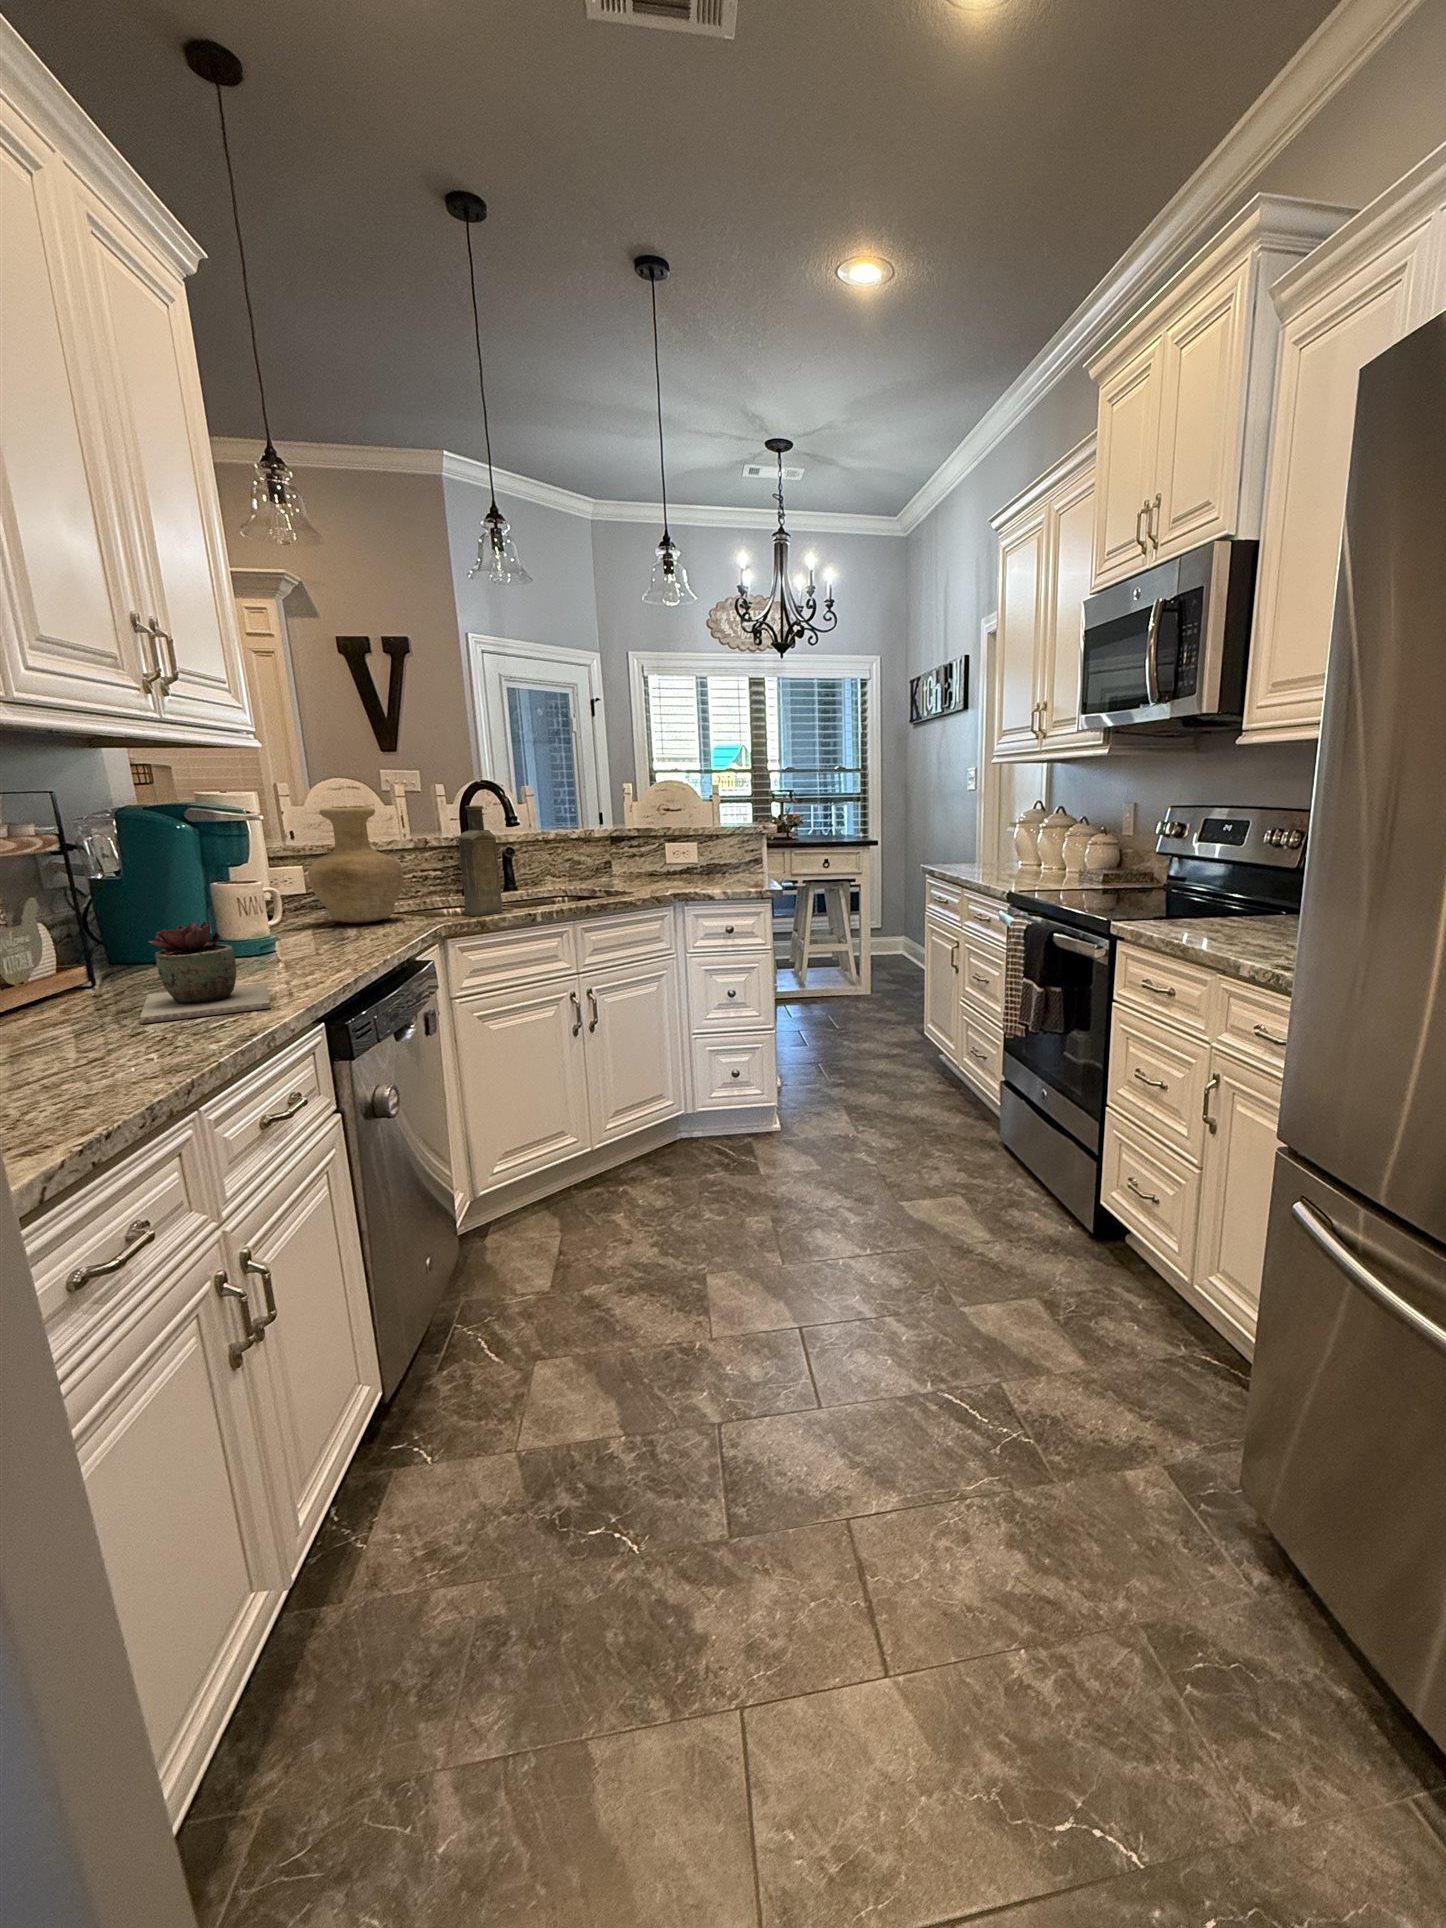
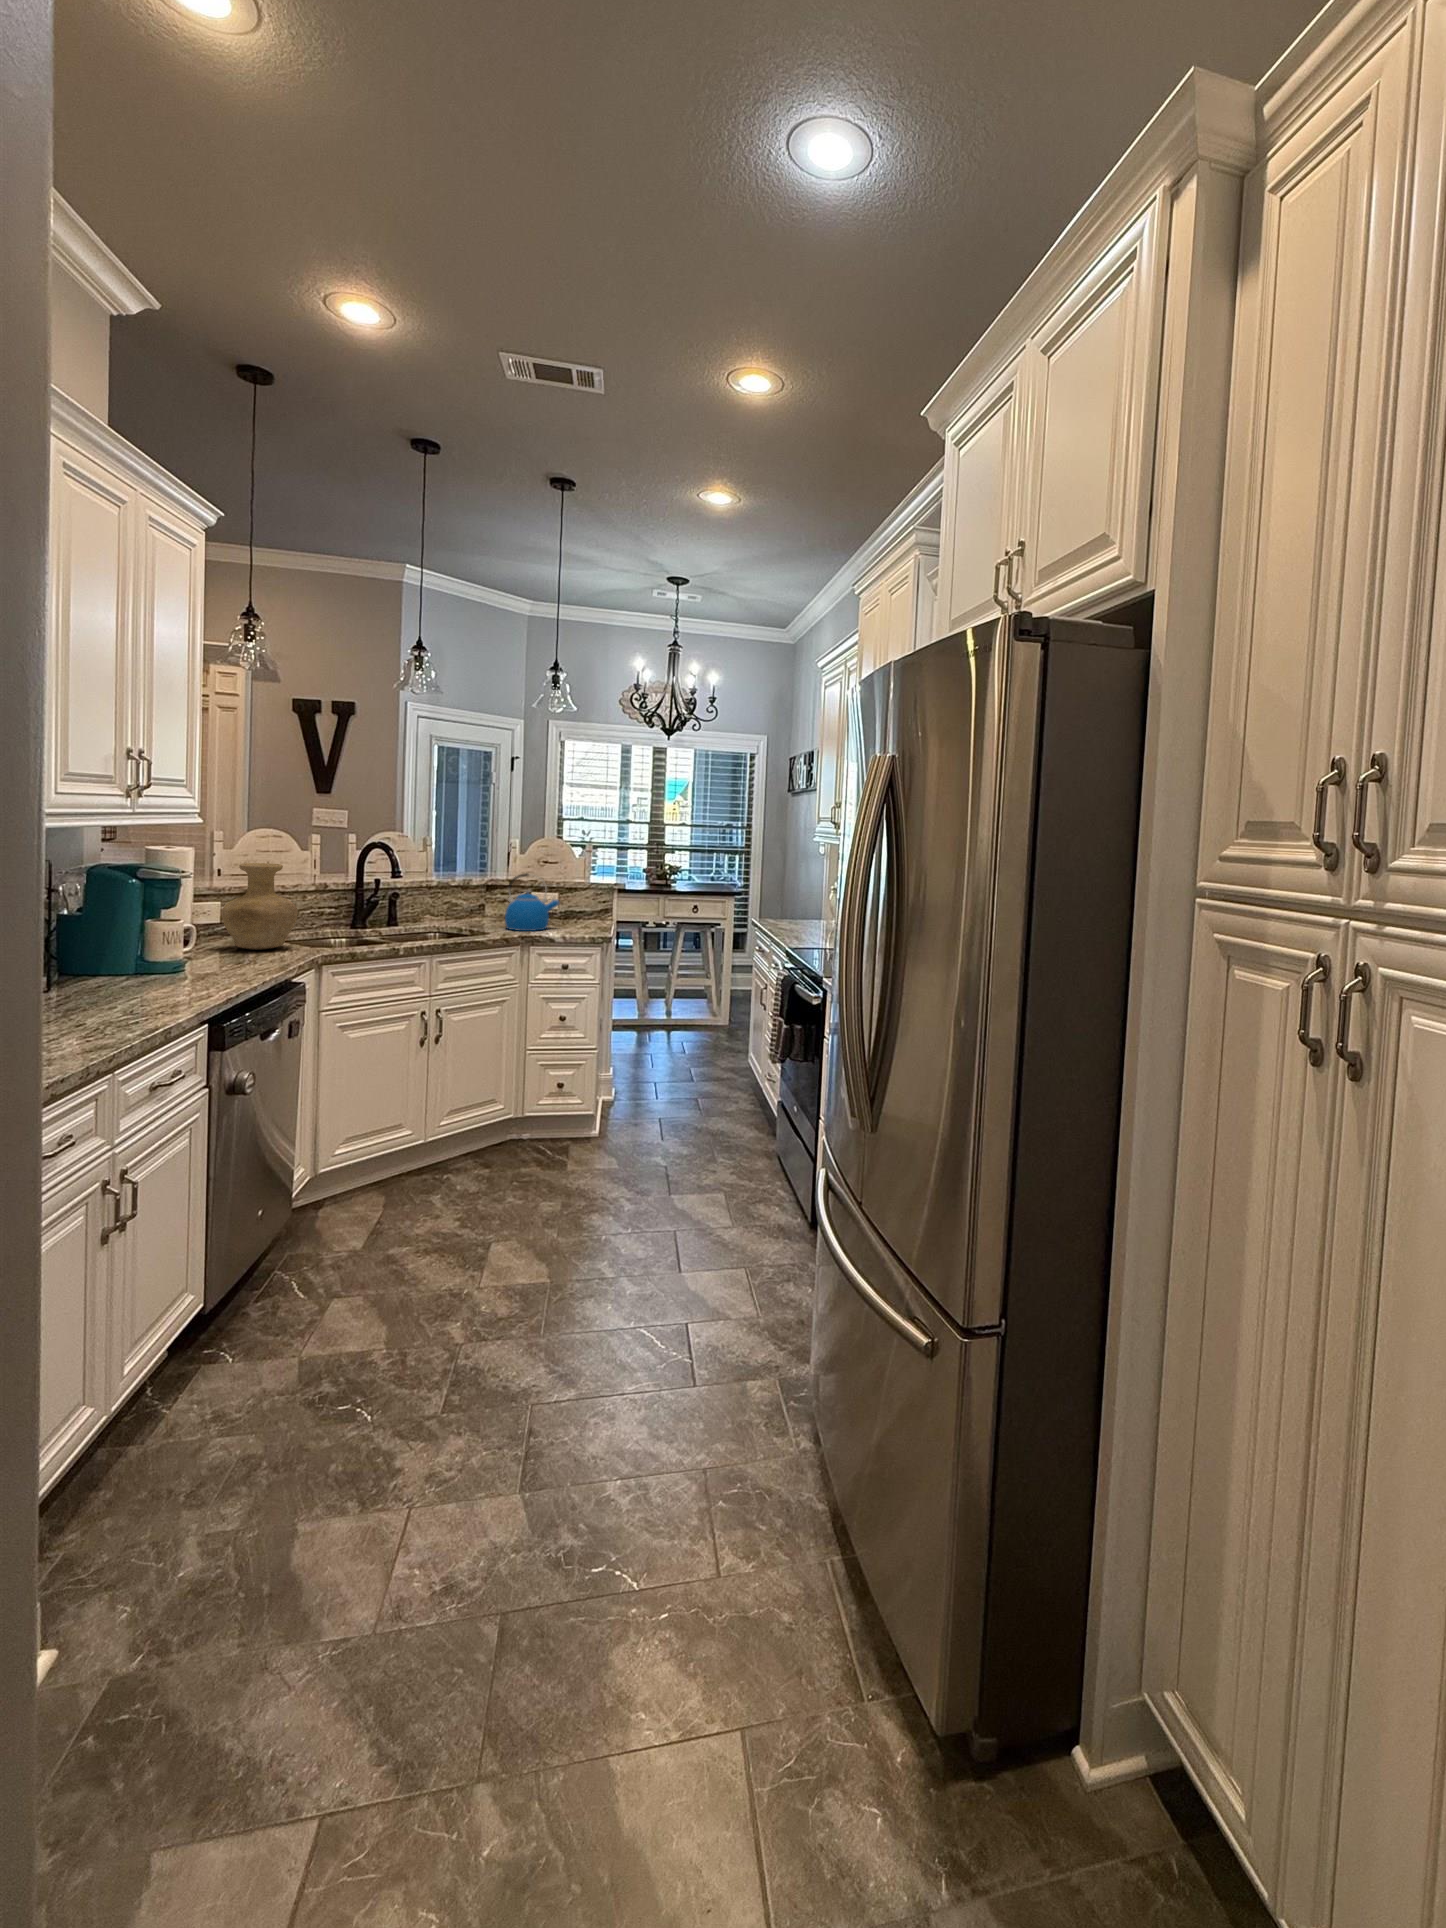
bottle: present [458,805,503,916] -> none [335,866,375,948]
kettle: none [646,814,710,887] -> present [505,873,560,931]
succulent plant: present [140,921,271,1024] -> none [82,951,172,1018]

